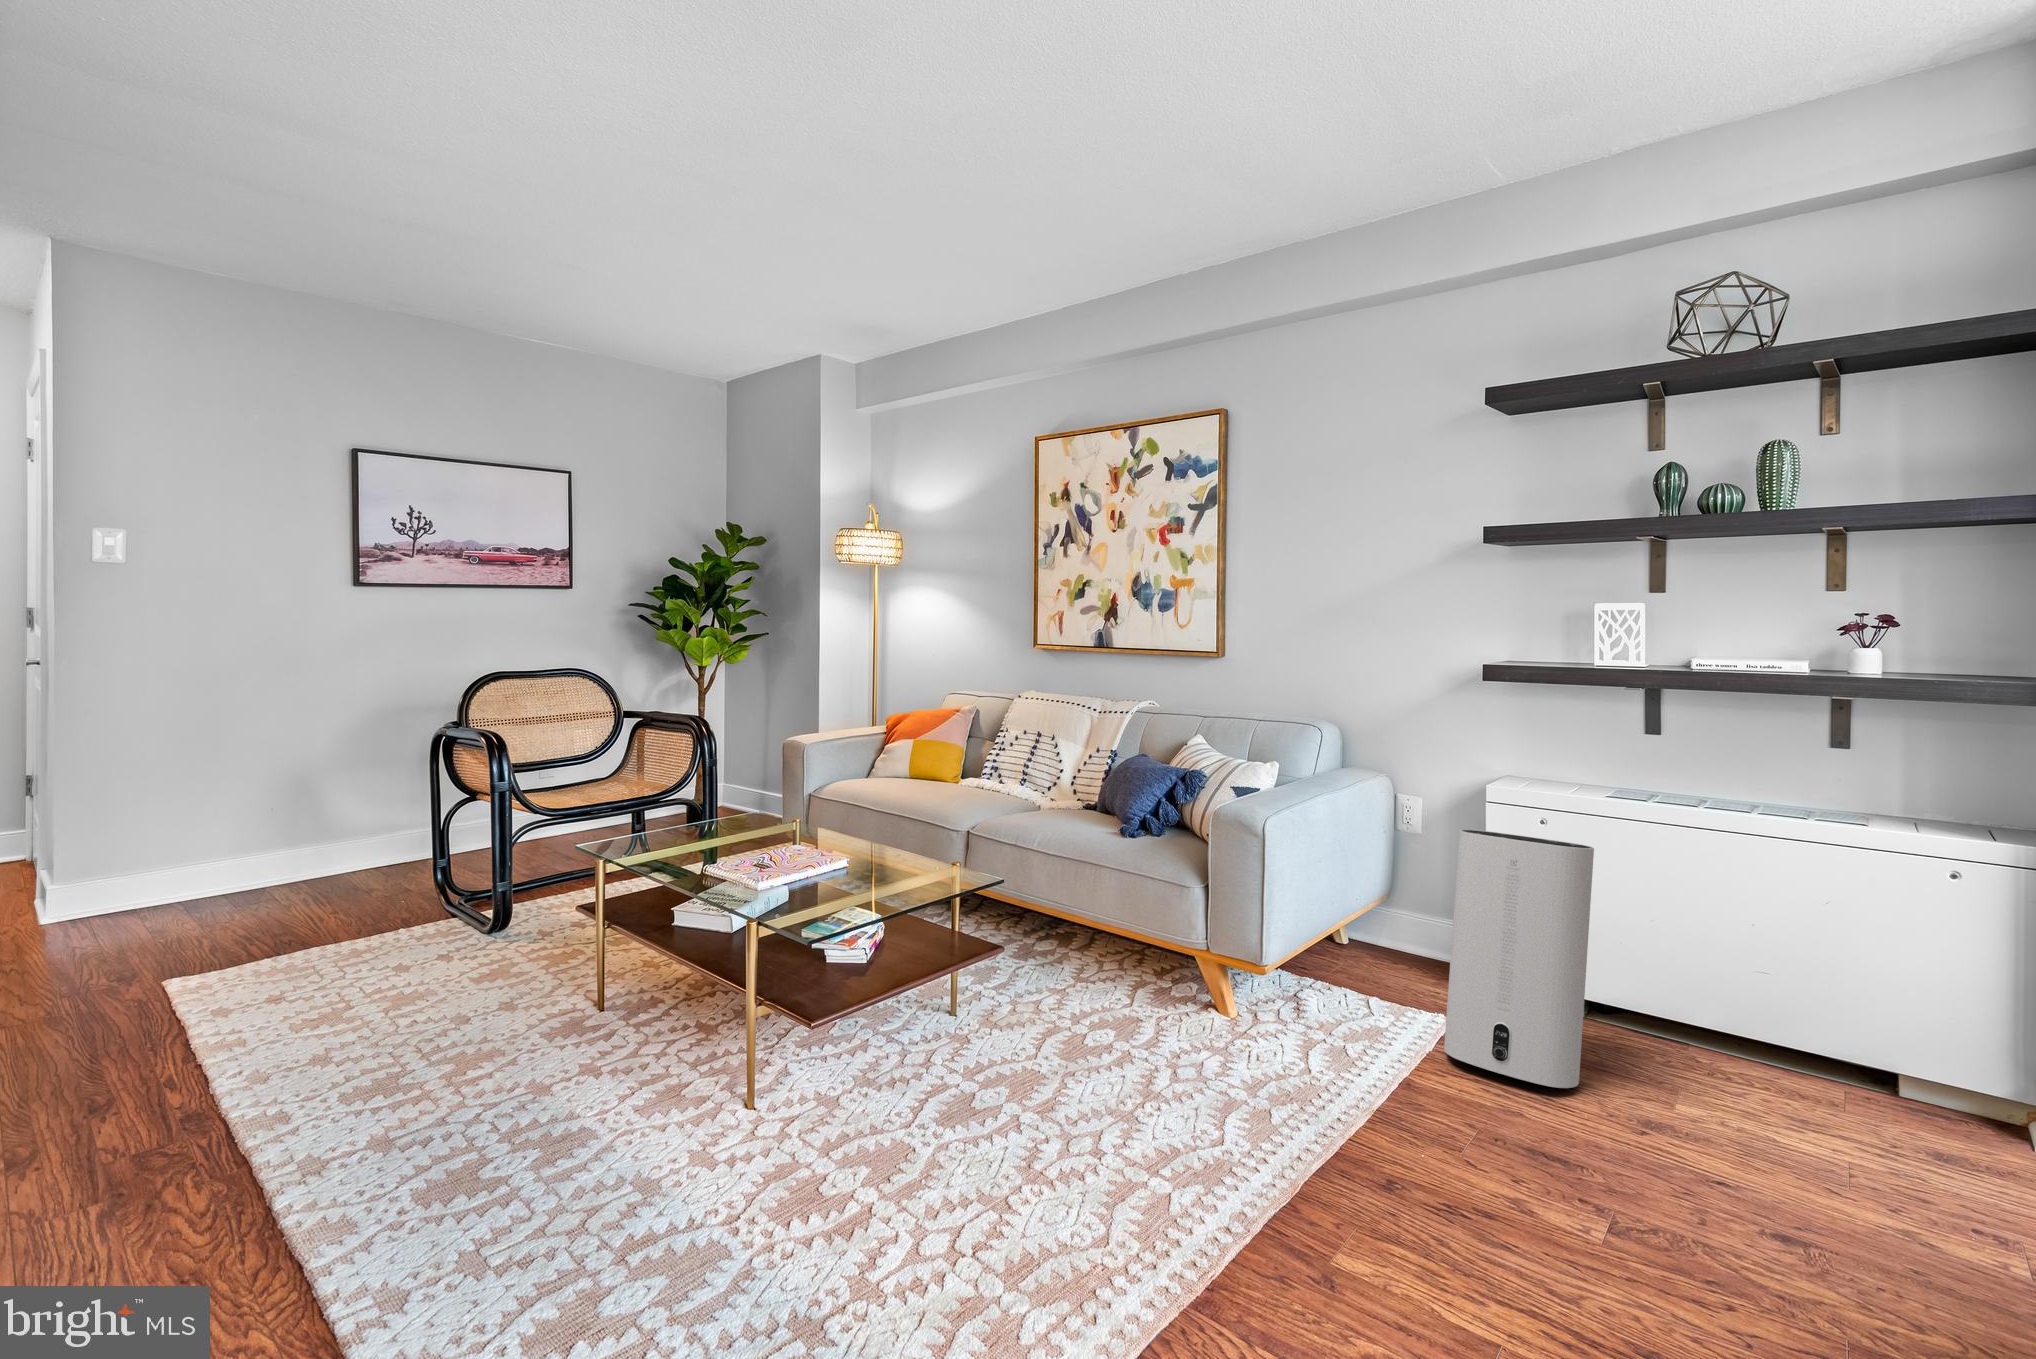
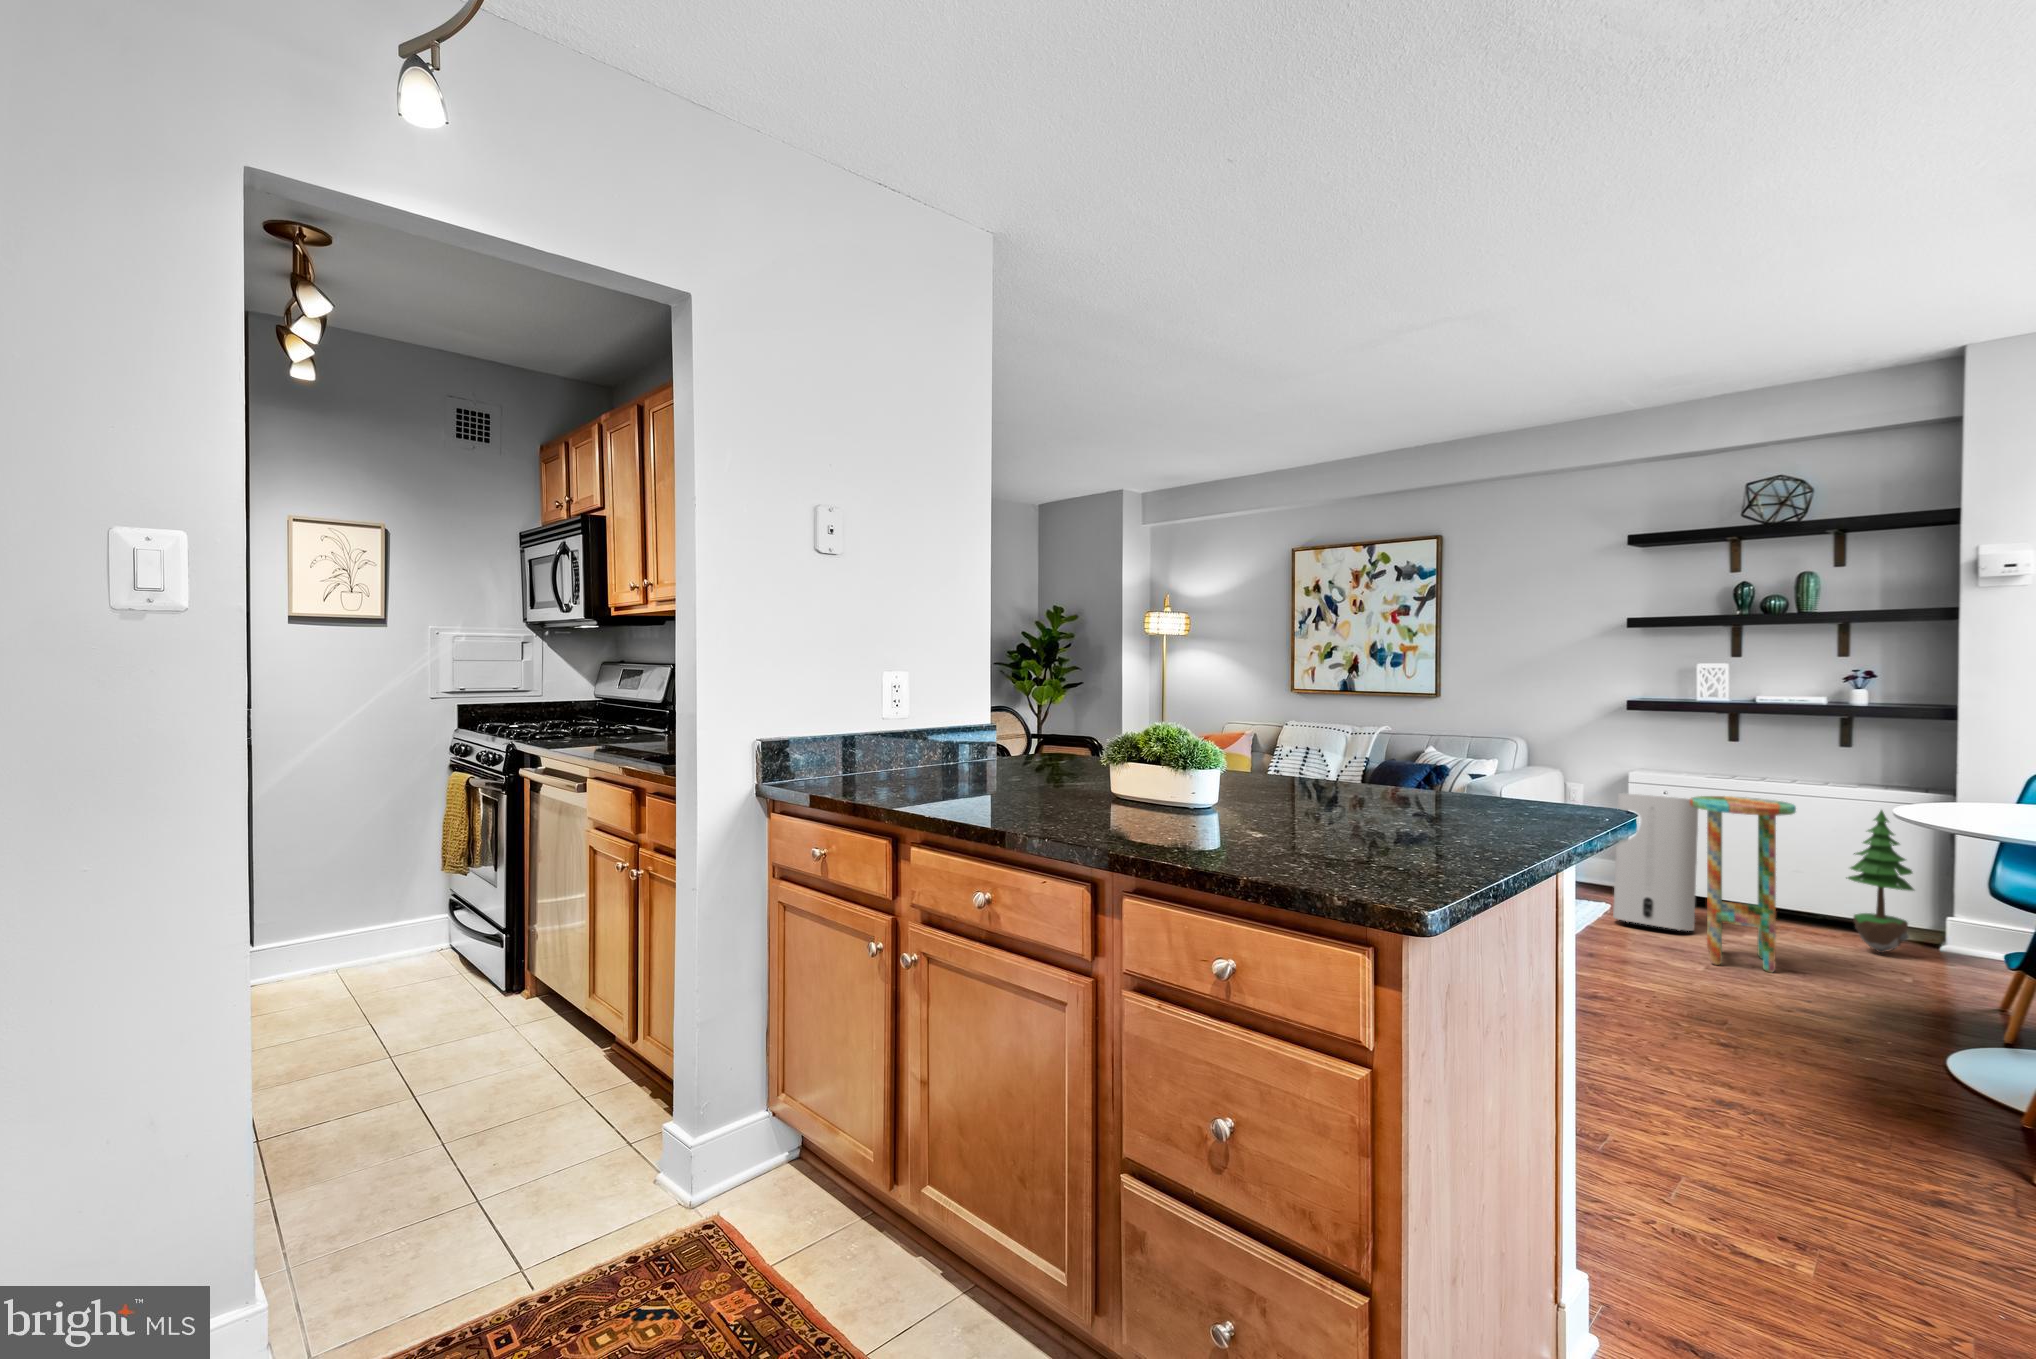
side table: none [1581,857,1790,1236] -> present [1690,796,1796,973]
potted tree: none [1852,880,1993,1153] -> present [1846,810,1914,953]

